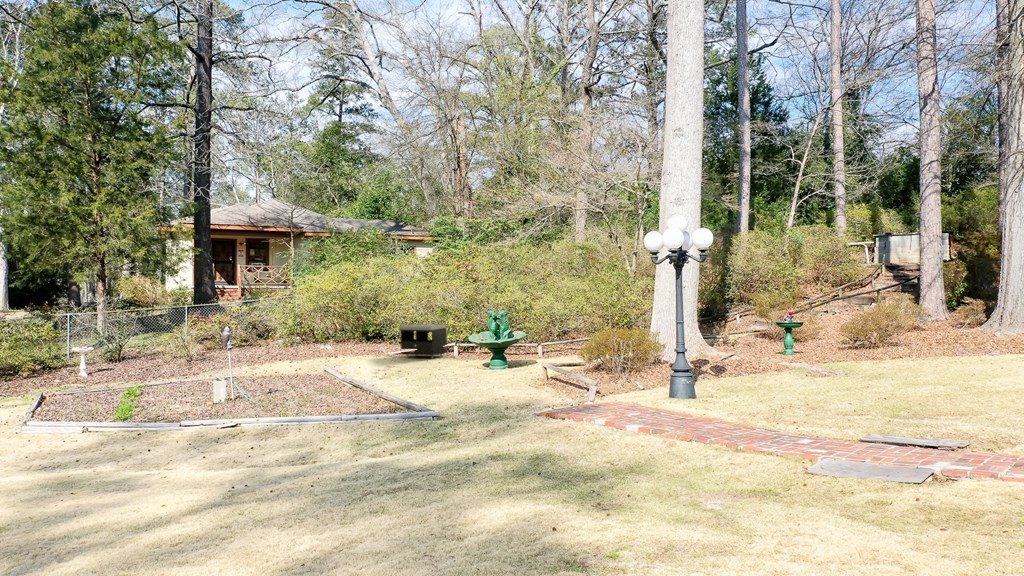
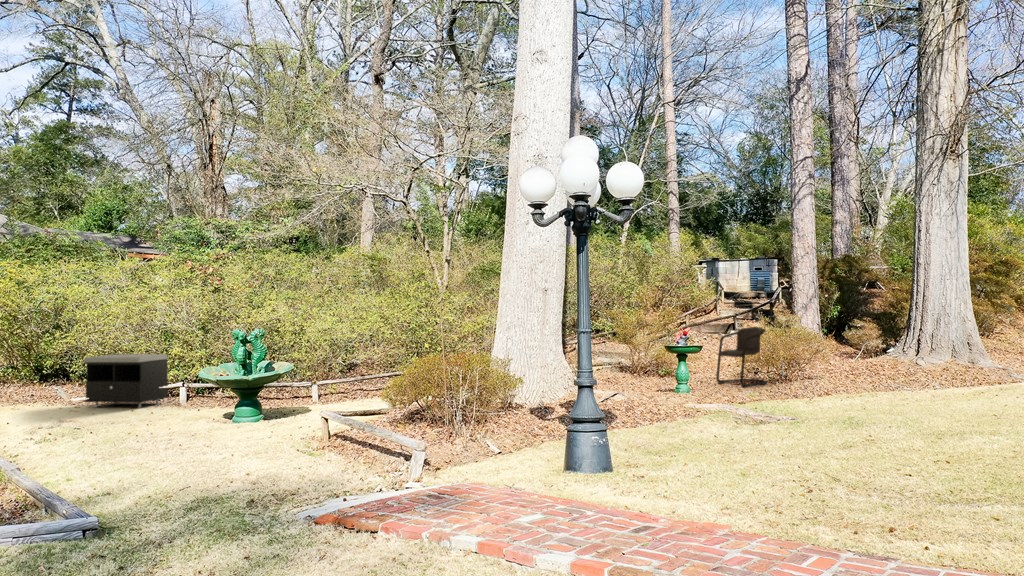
chair: none [842,307,884,355] -> present [716,327,767,387]

